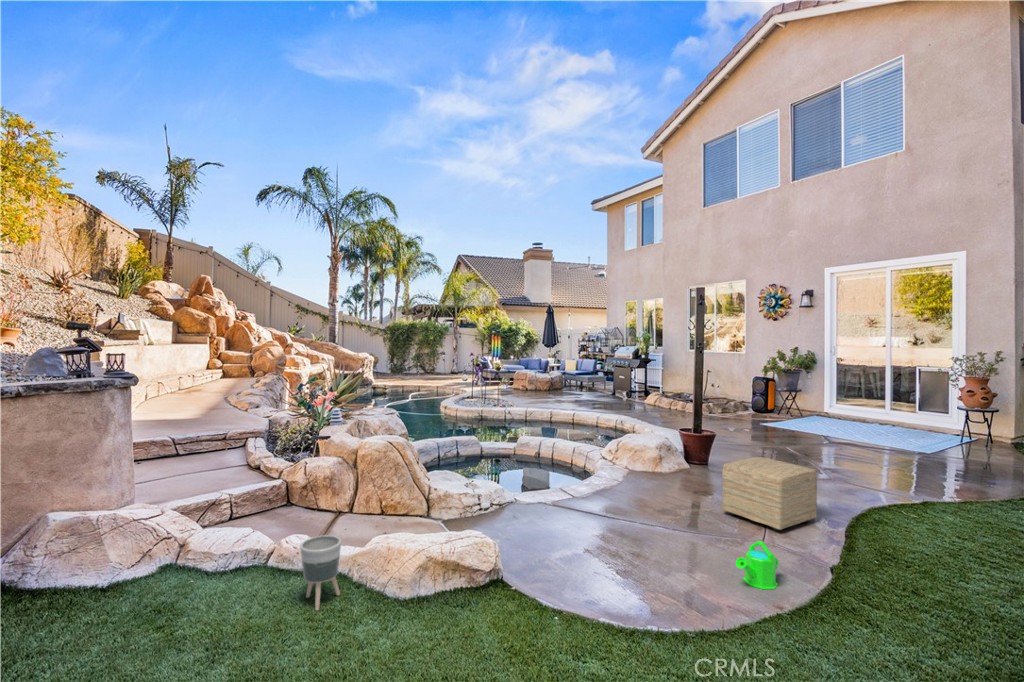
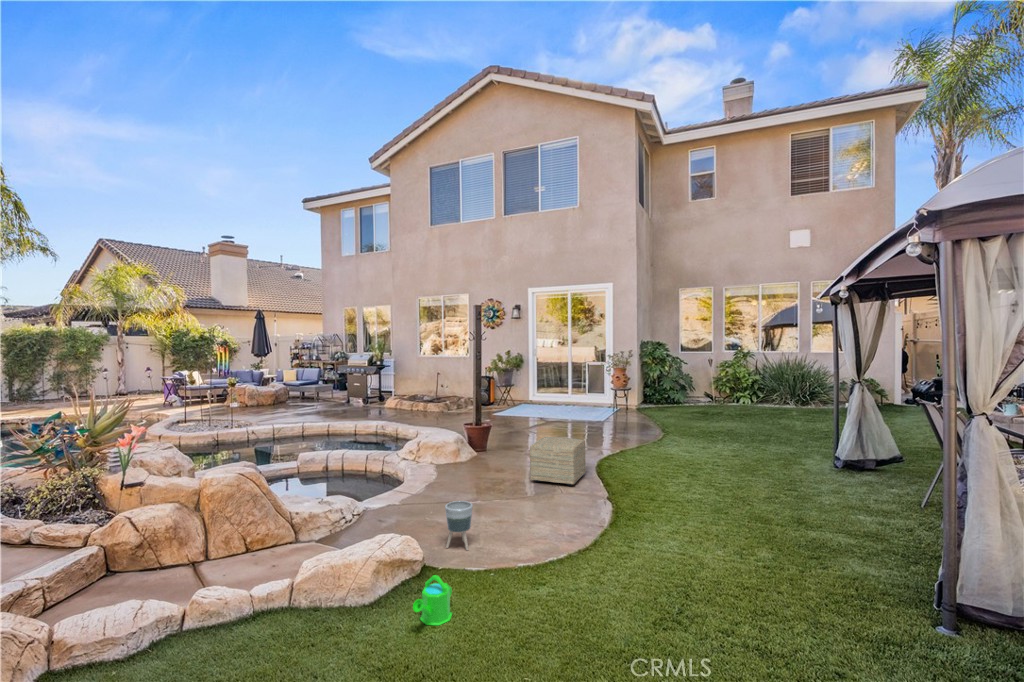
planter: present [300,535,341,611] -> present [445,501,473,550]
watering can: present [736,541,779,589] -> present [413,575,452,625]

